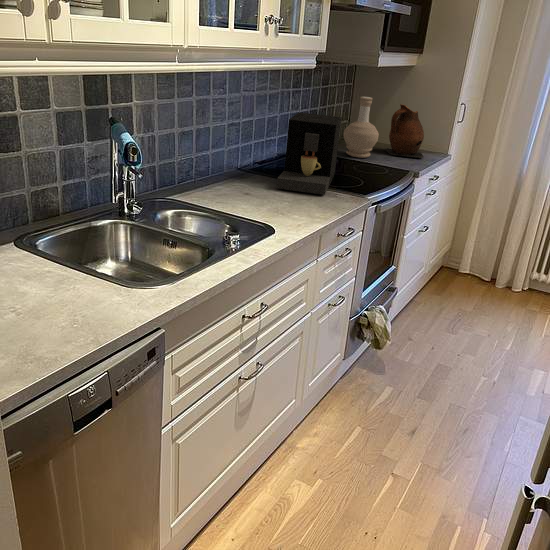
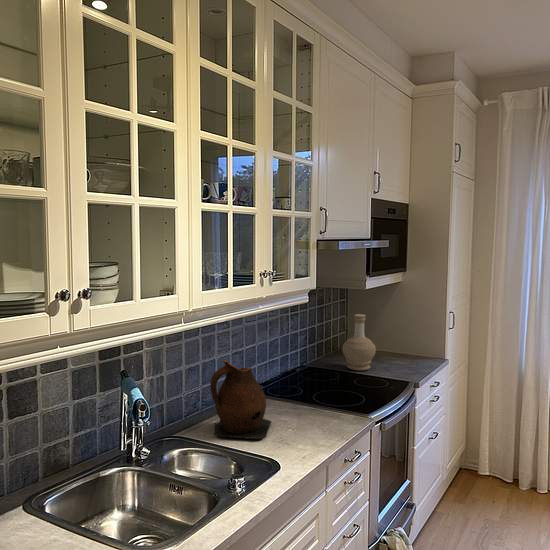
ceramic pitcher: present [385,104,424,158] -> present [210,360,271,440]
coffee maker: present [277,112,342,195] -> none [281,338,338,419]

